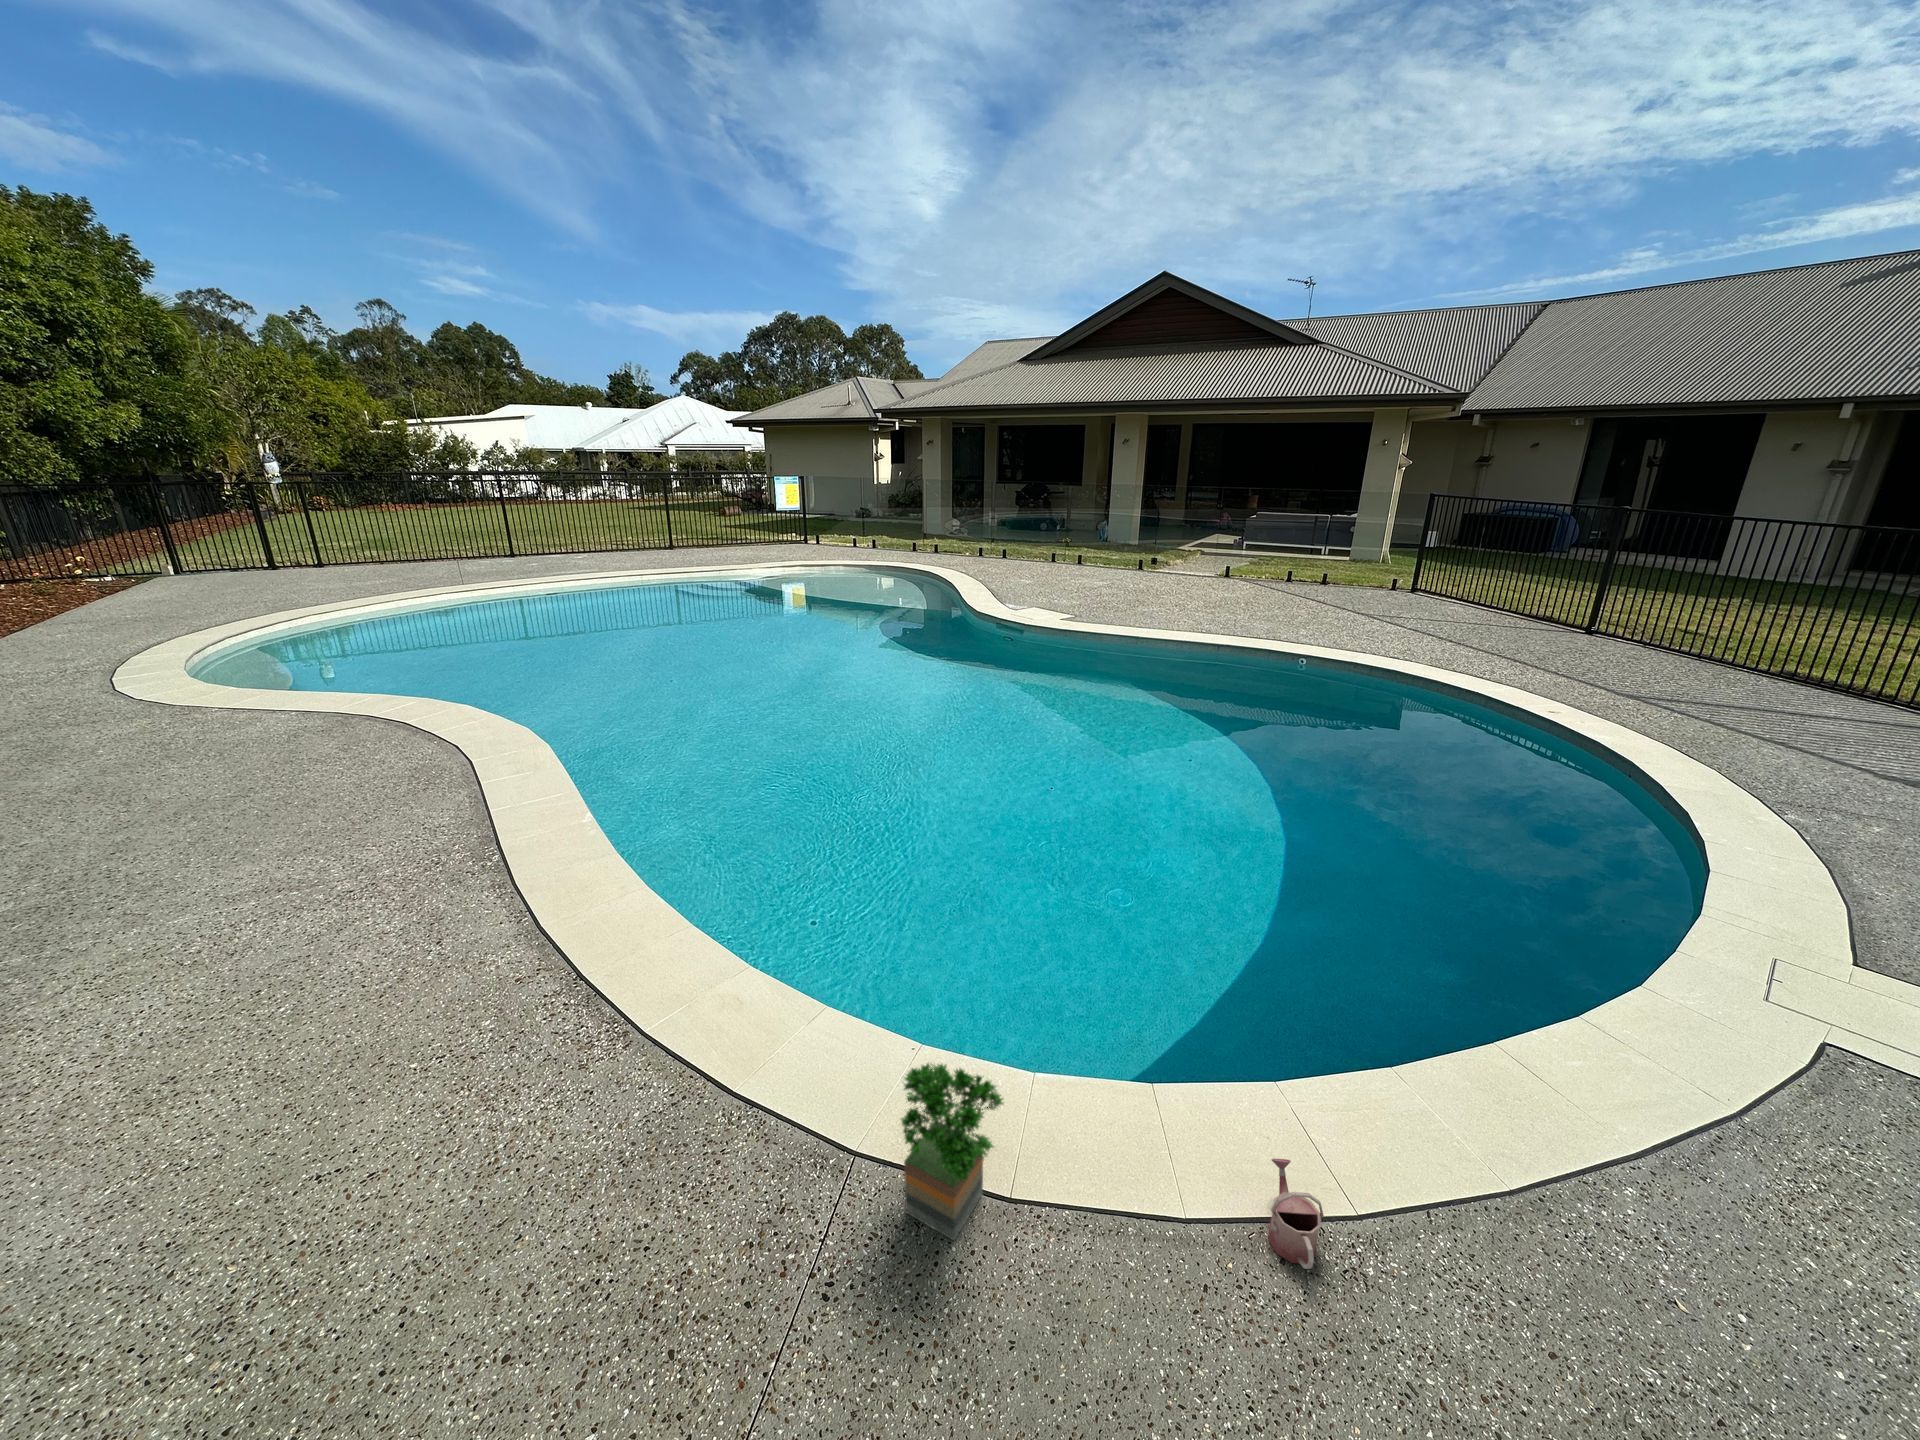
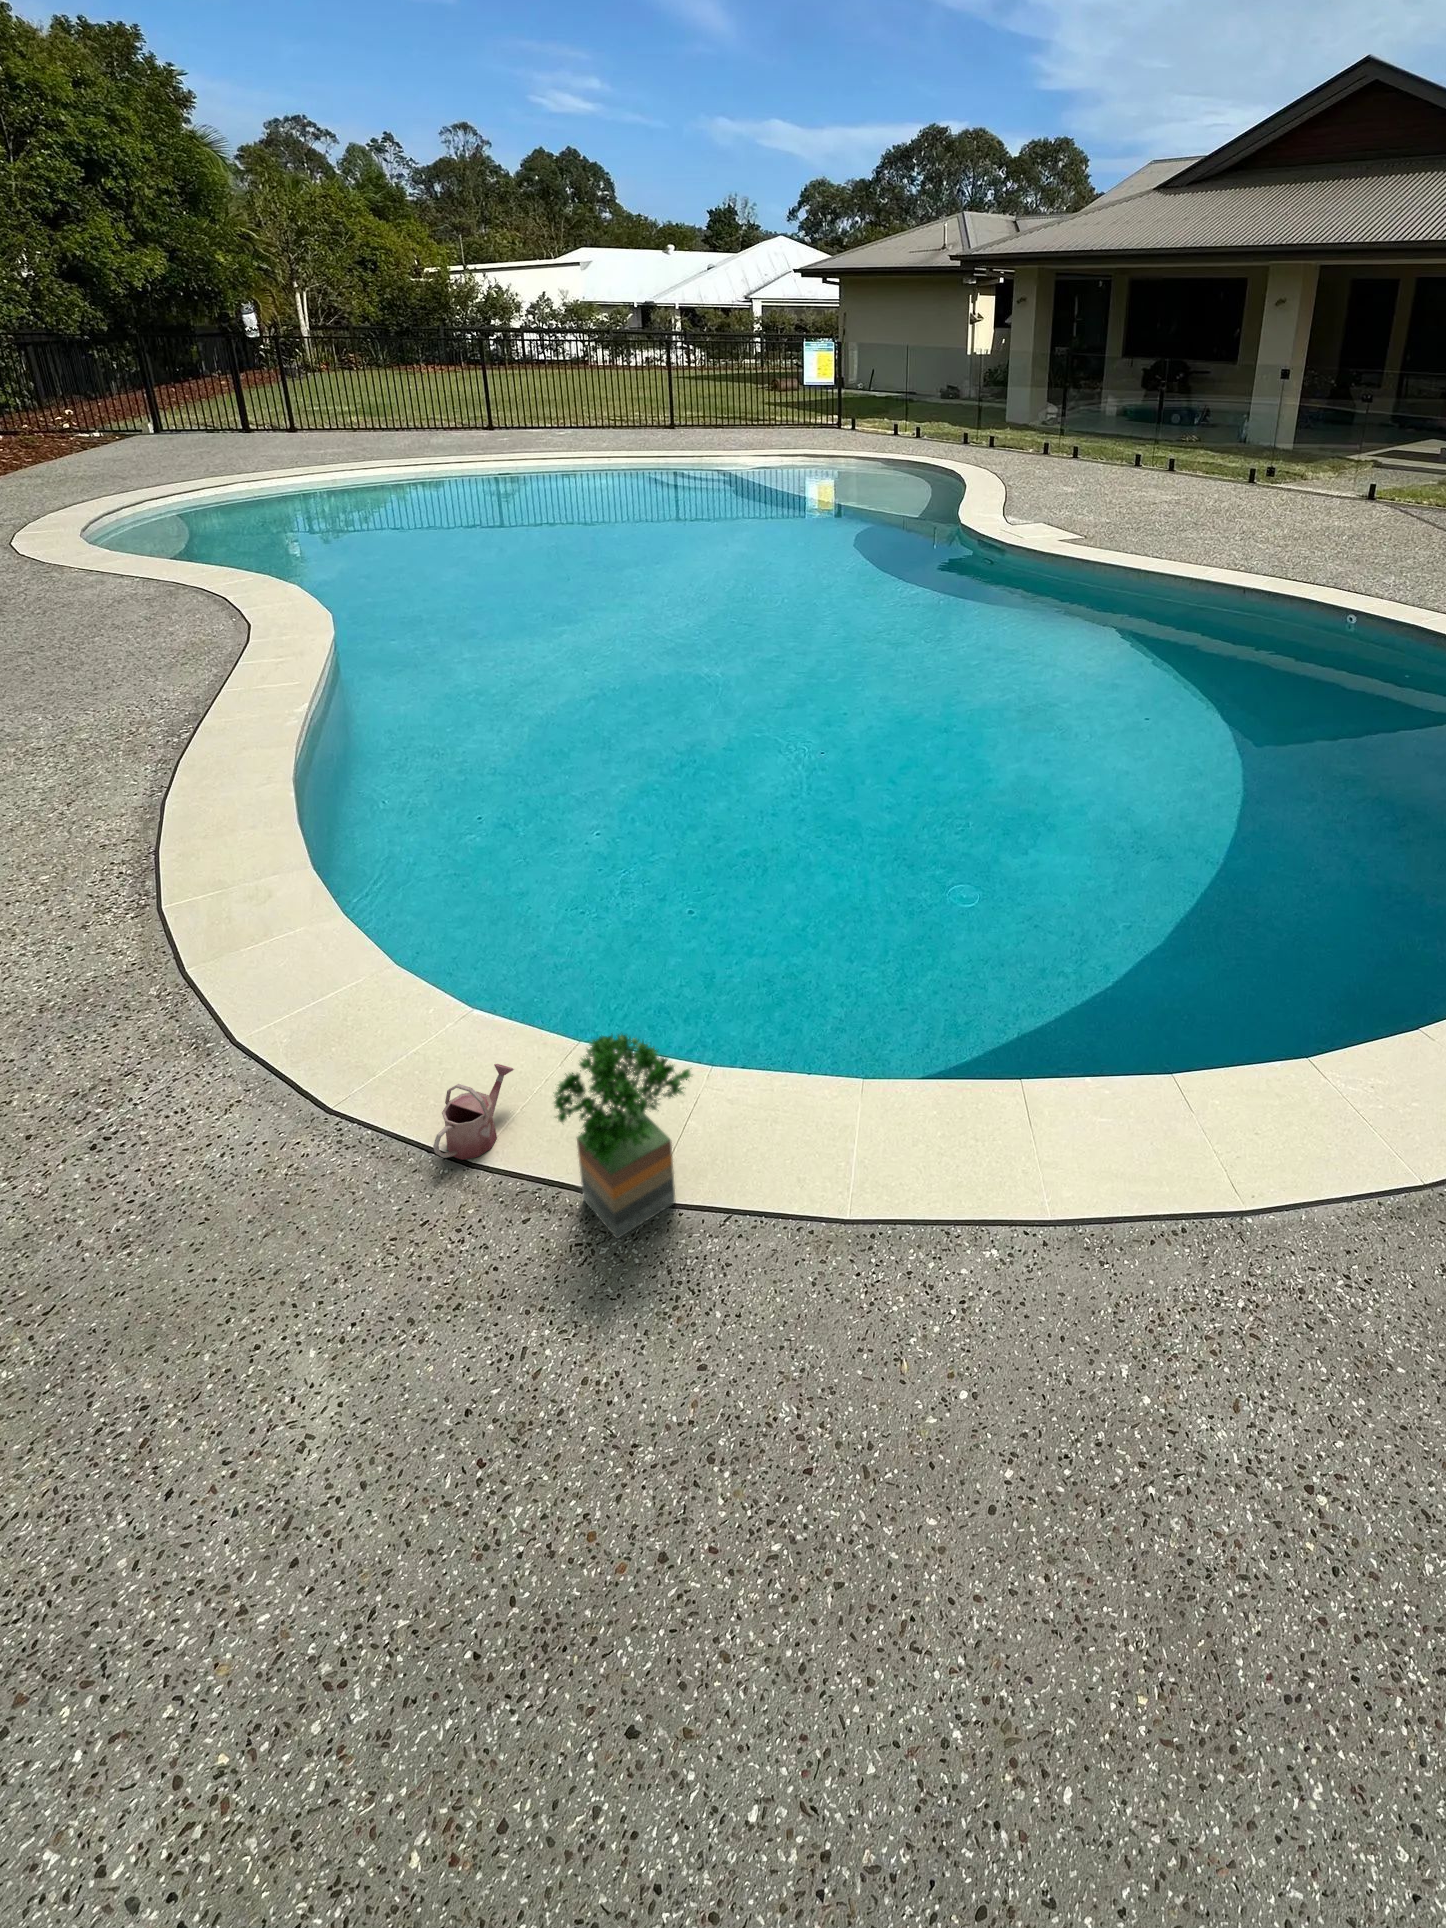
potted tree: present [901,1064,1004,1240] -> present [554,1034,691,1239]

